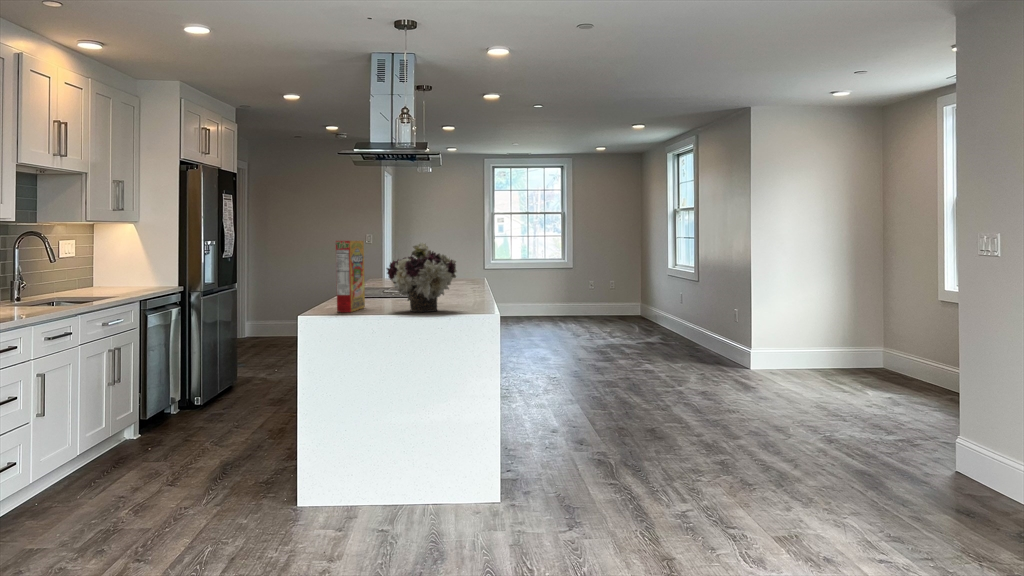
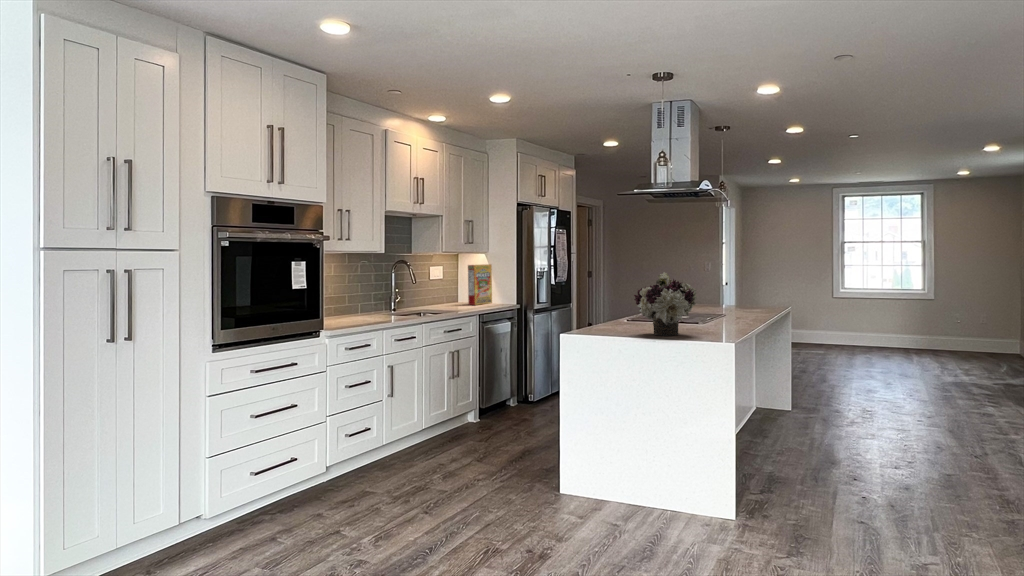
cereal box: present [336,241,365,312] -> present [468,264,492,305]

